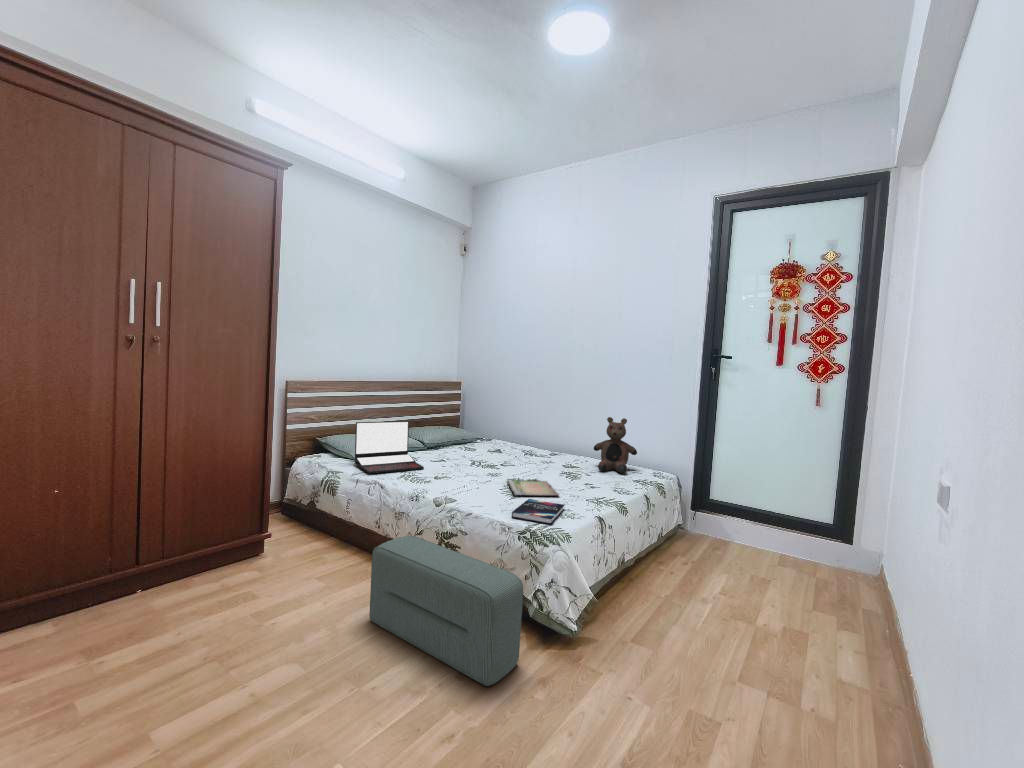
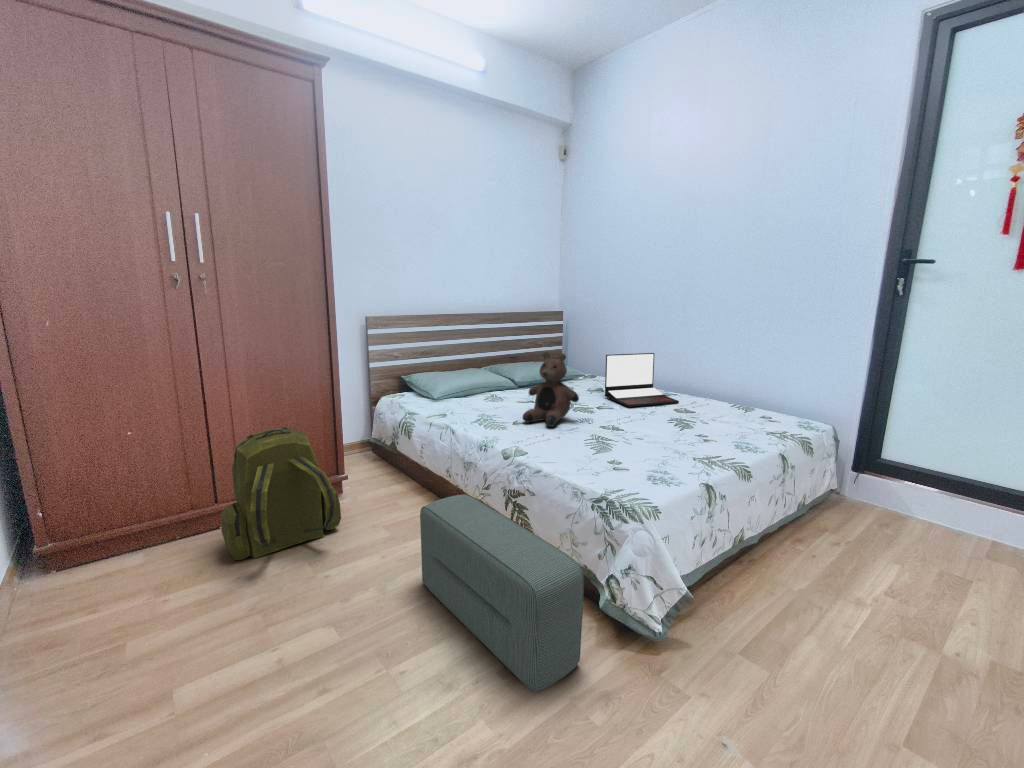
teddy bear: present [594,417,637,474] -> present [523,352,579,427]
laptop: present [355,421,424,474] -> present [605,353,679,407]
tray: present [507,479,559,495] -> none [596,424,658,451]
backpack: none [152,483,280,619] -> present [221,427,341,560]
hardback book: present [512,499,564,524] -> none [587,455,660,492]

